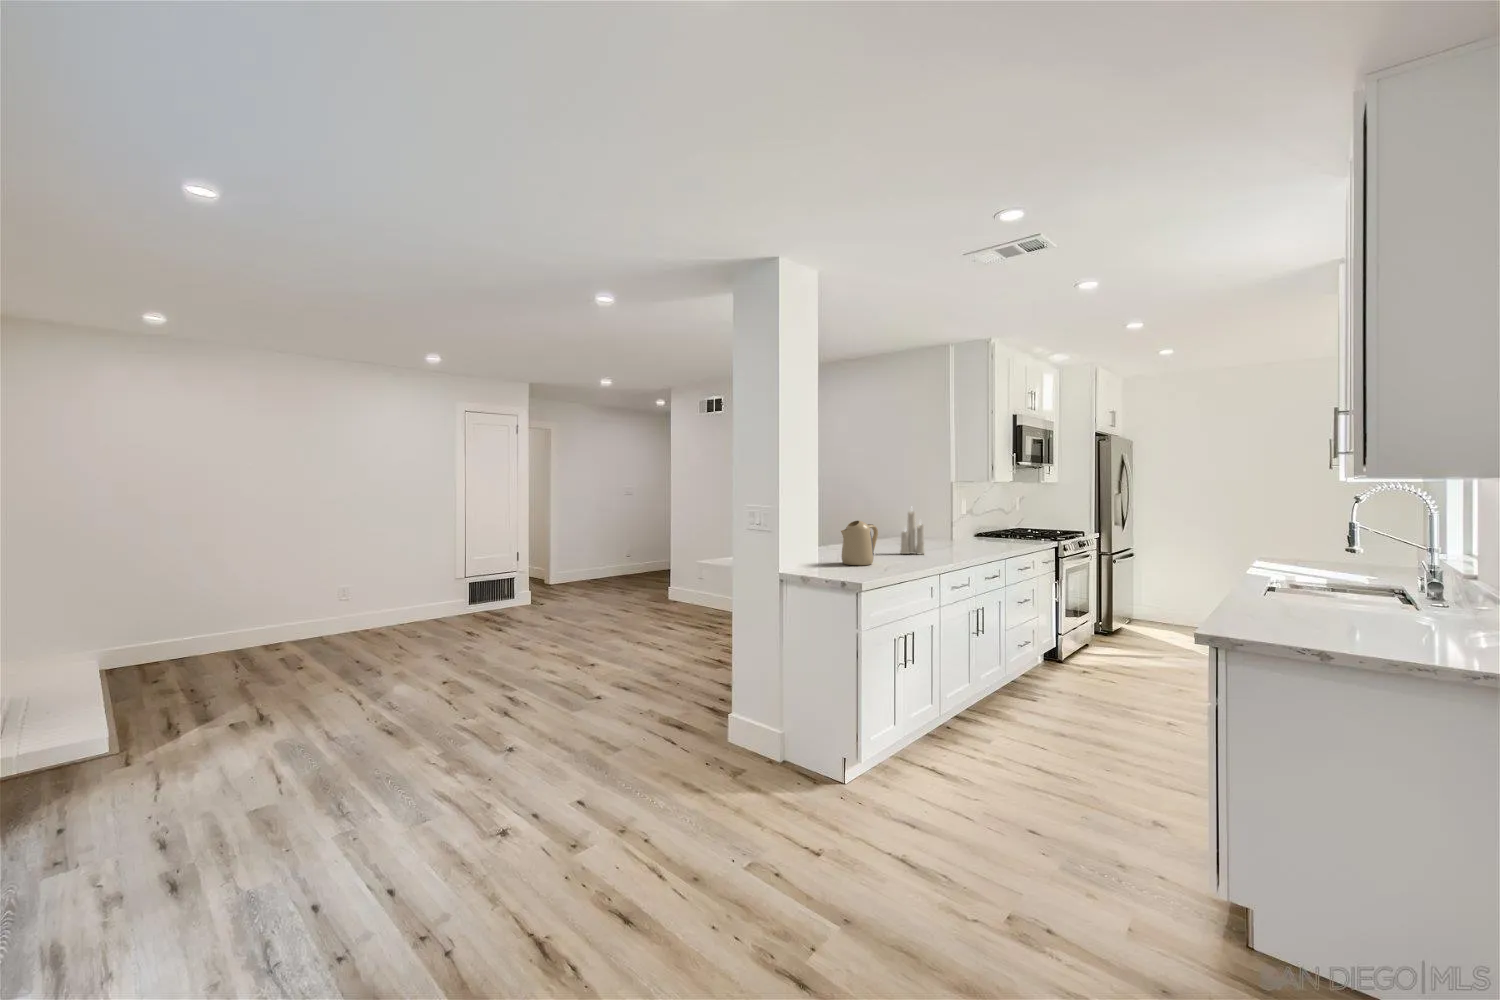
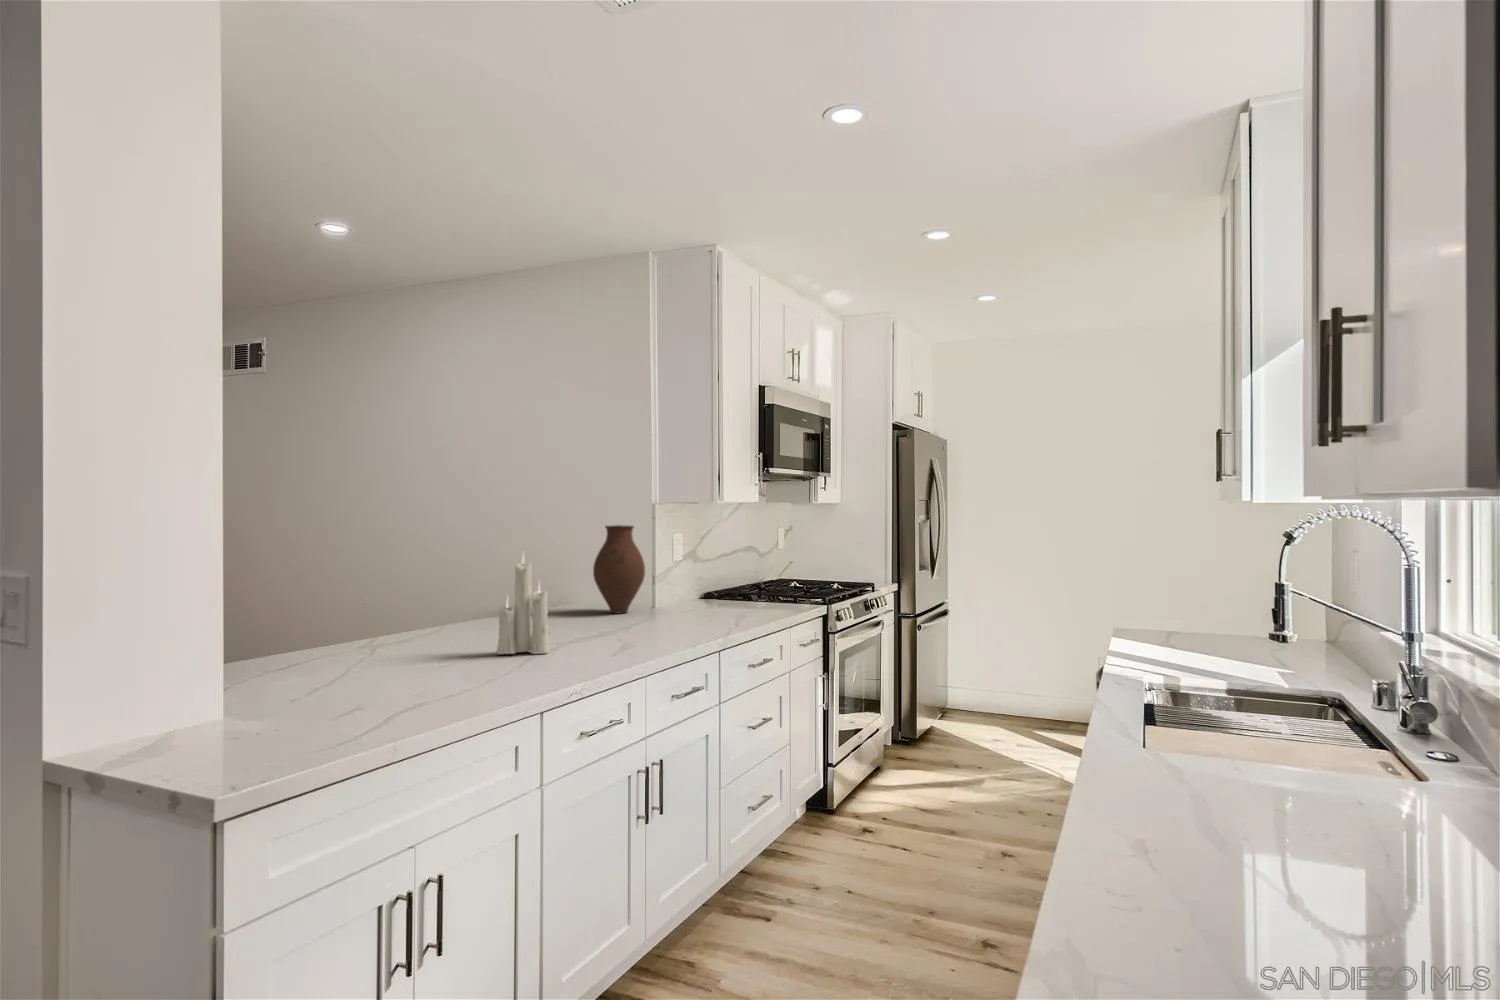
vase: none [924,495,953,542] -> present [593,525,645,613]
kettle: present [841,521,878,565] -> none [293,594,405,704]

